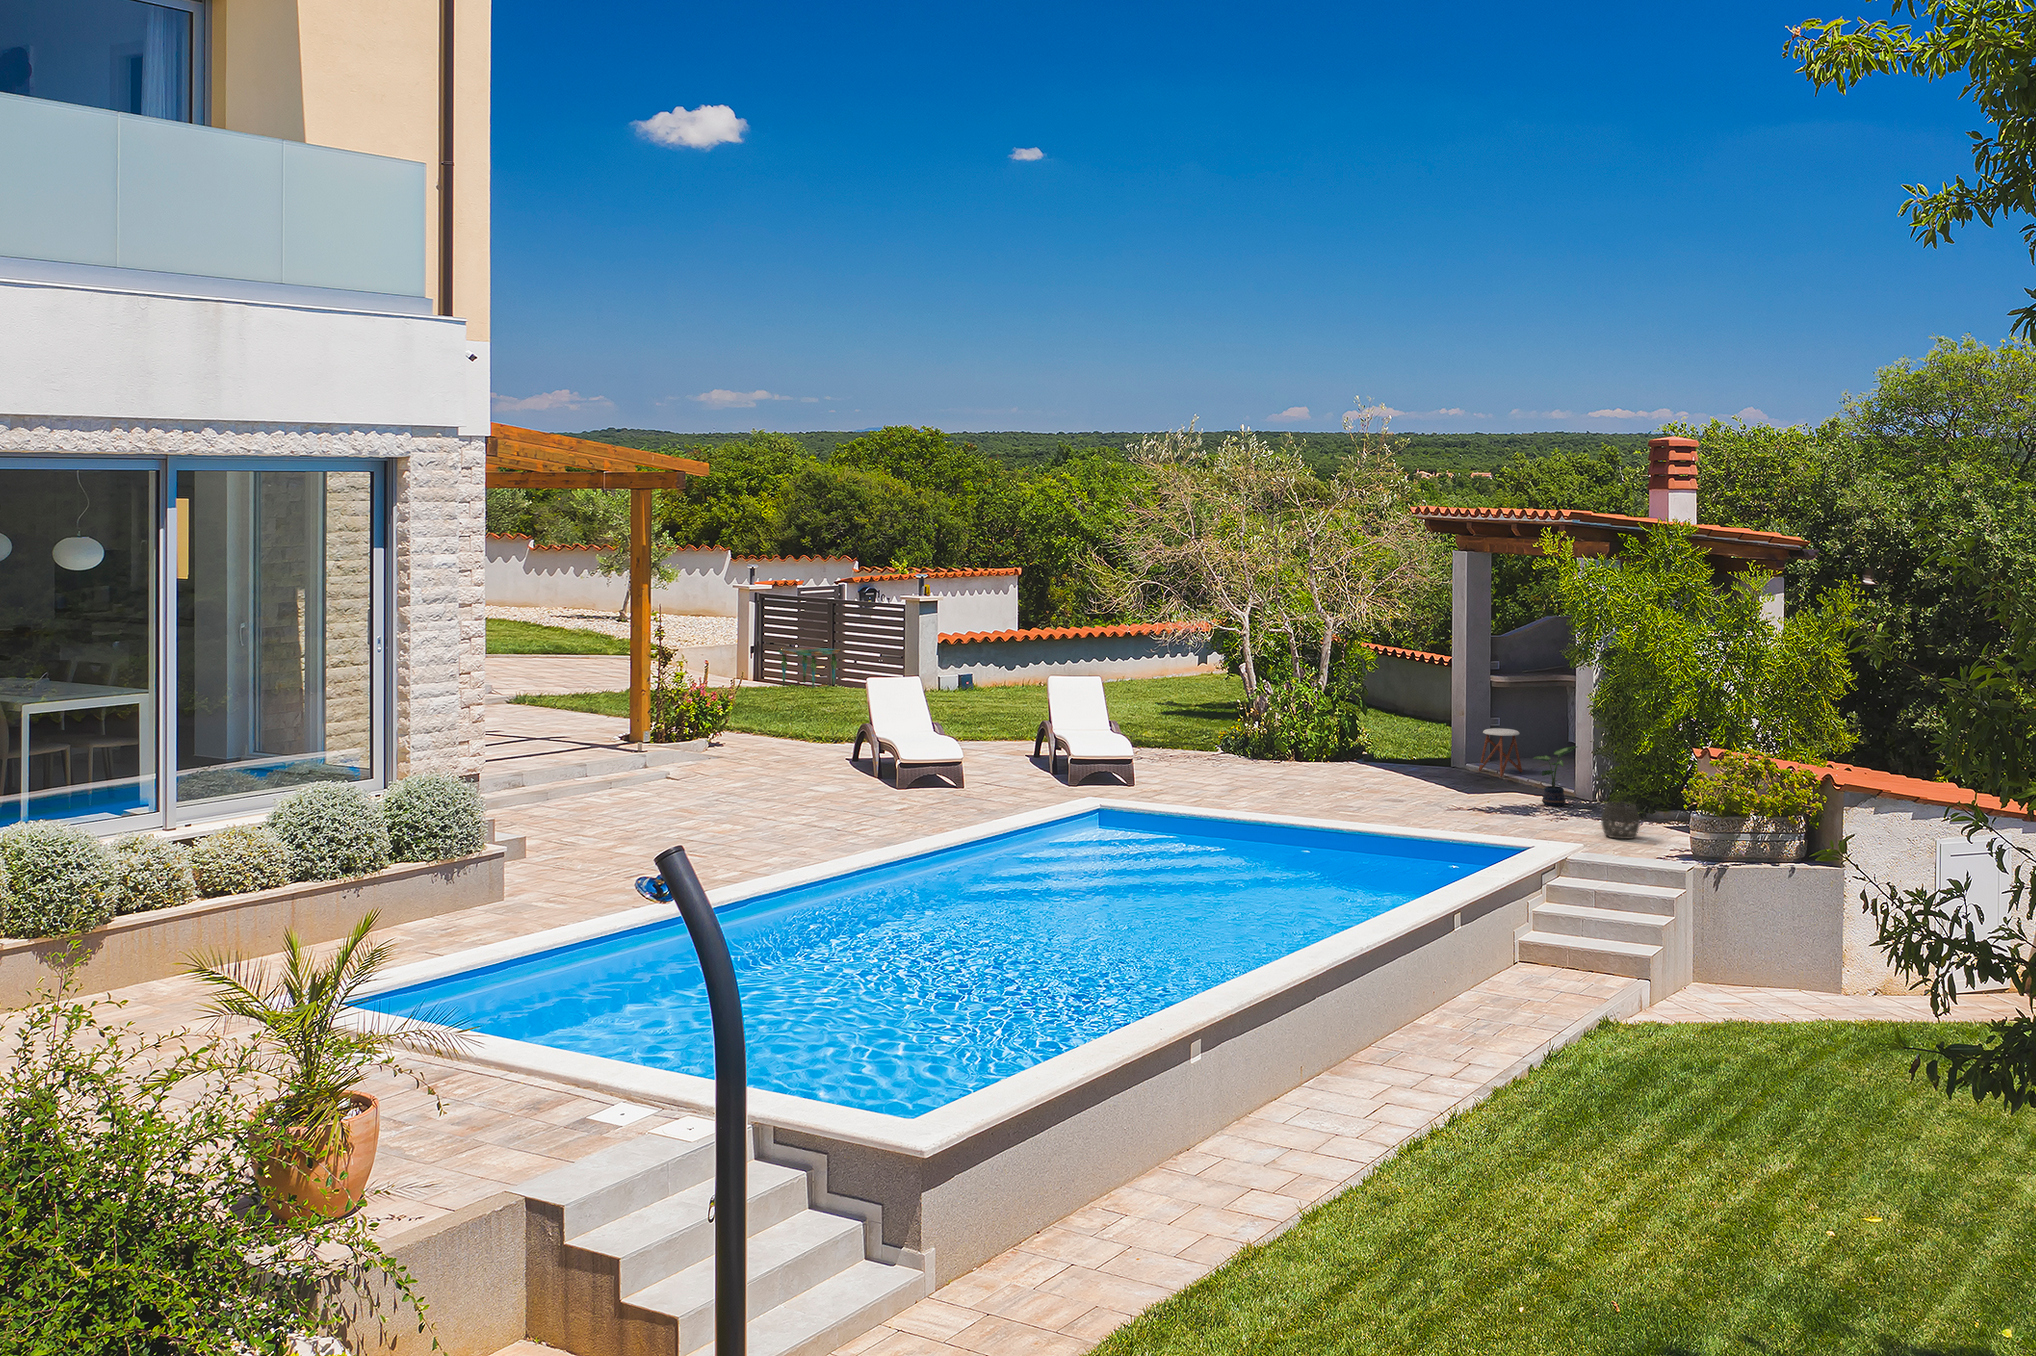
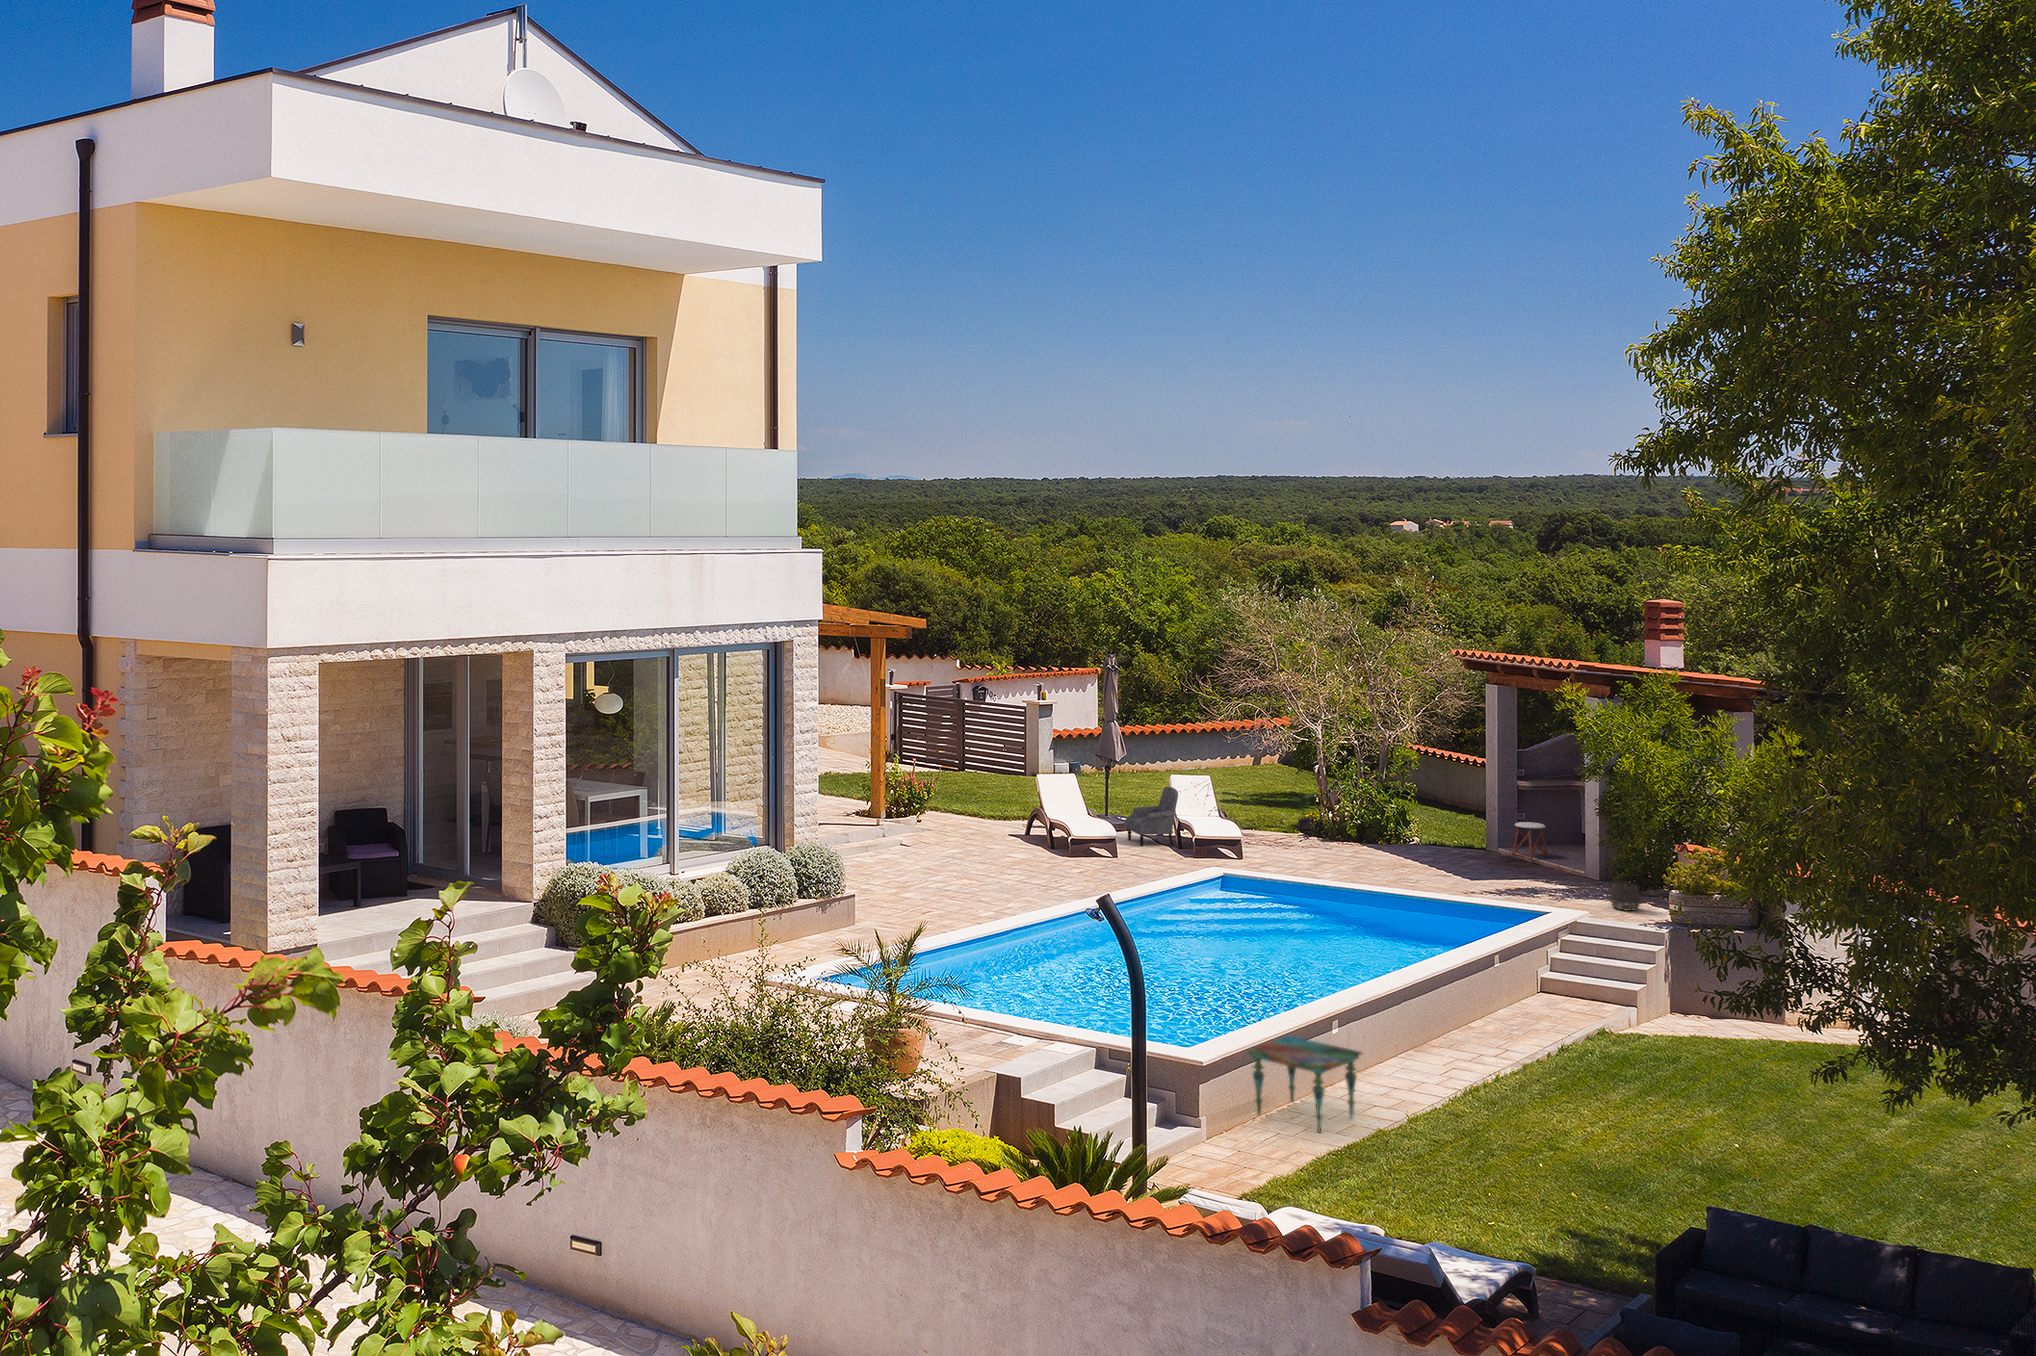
side table: present [778,647,840,688] -> present [1247,1036,1362,1132]
armchair: none [990,691,1059,772] -> present [1126,787,1178,846]
potted plant: present [1534,746,1577,806] -> present [1295,793,1315,830]

